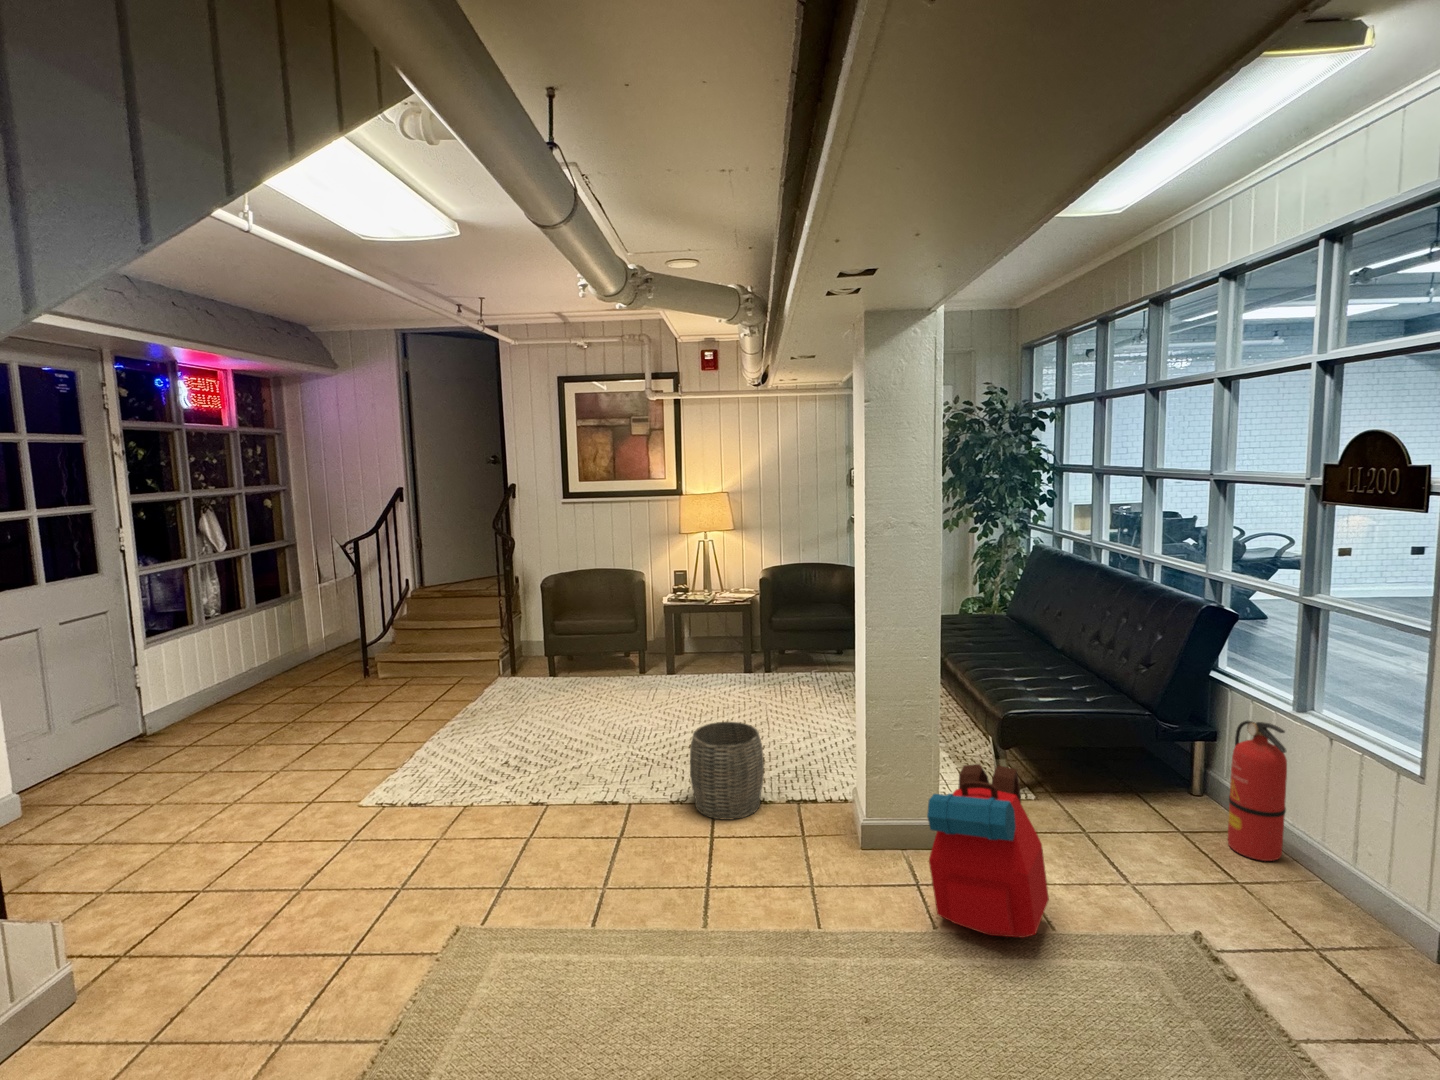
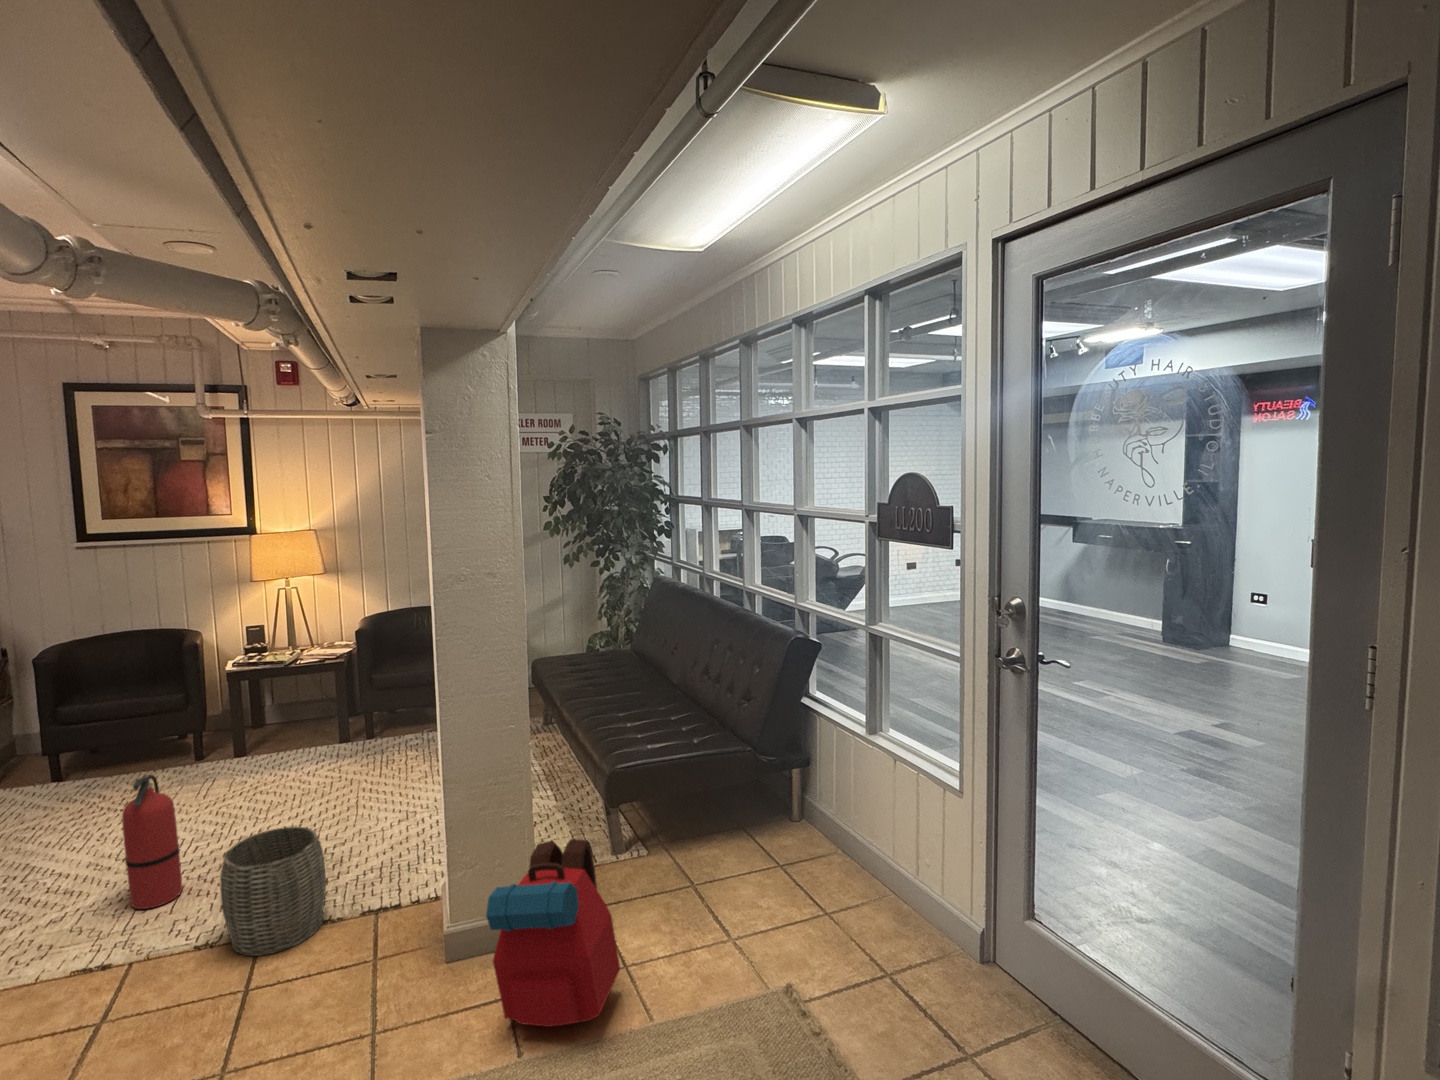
fire extinguisher: present [1228,721,1287,861] -> present [122,775,182,909]

